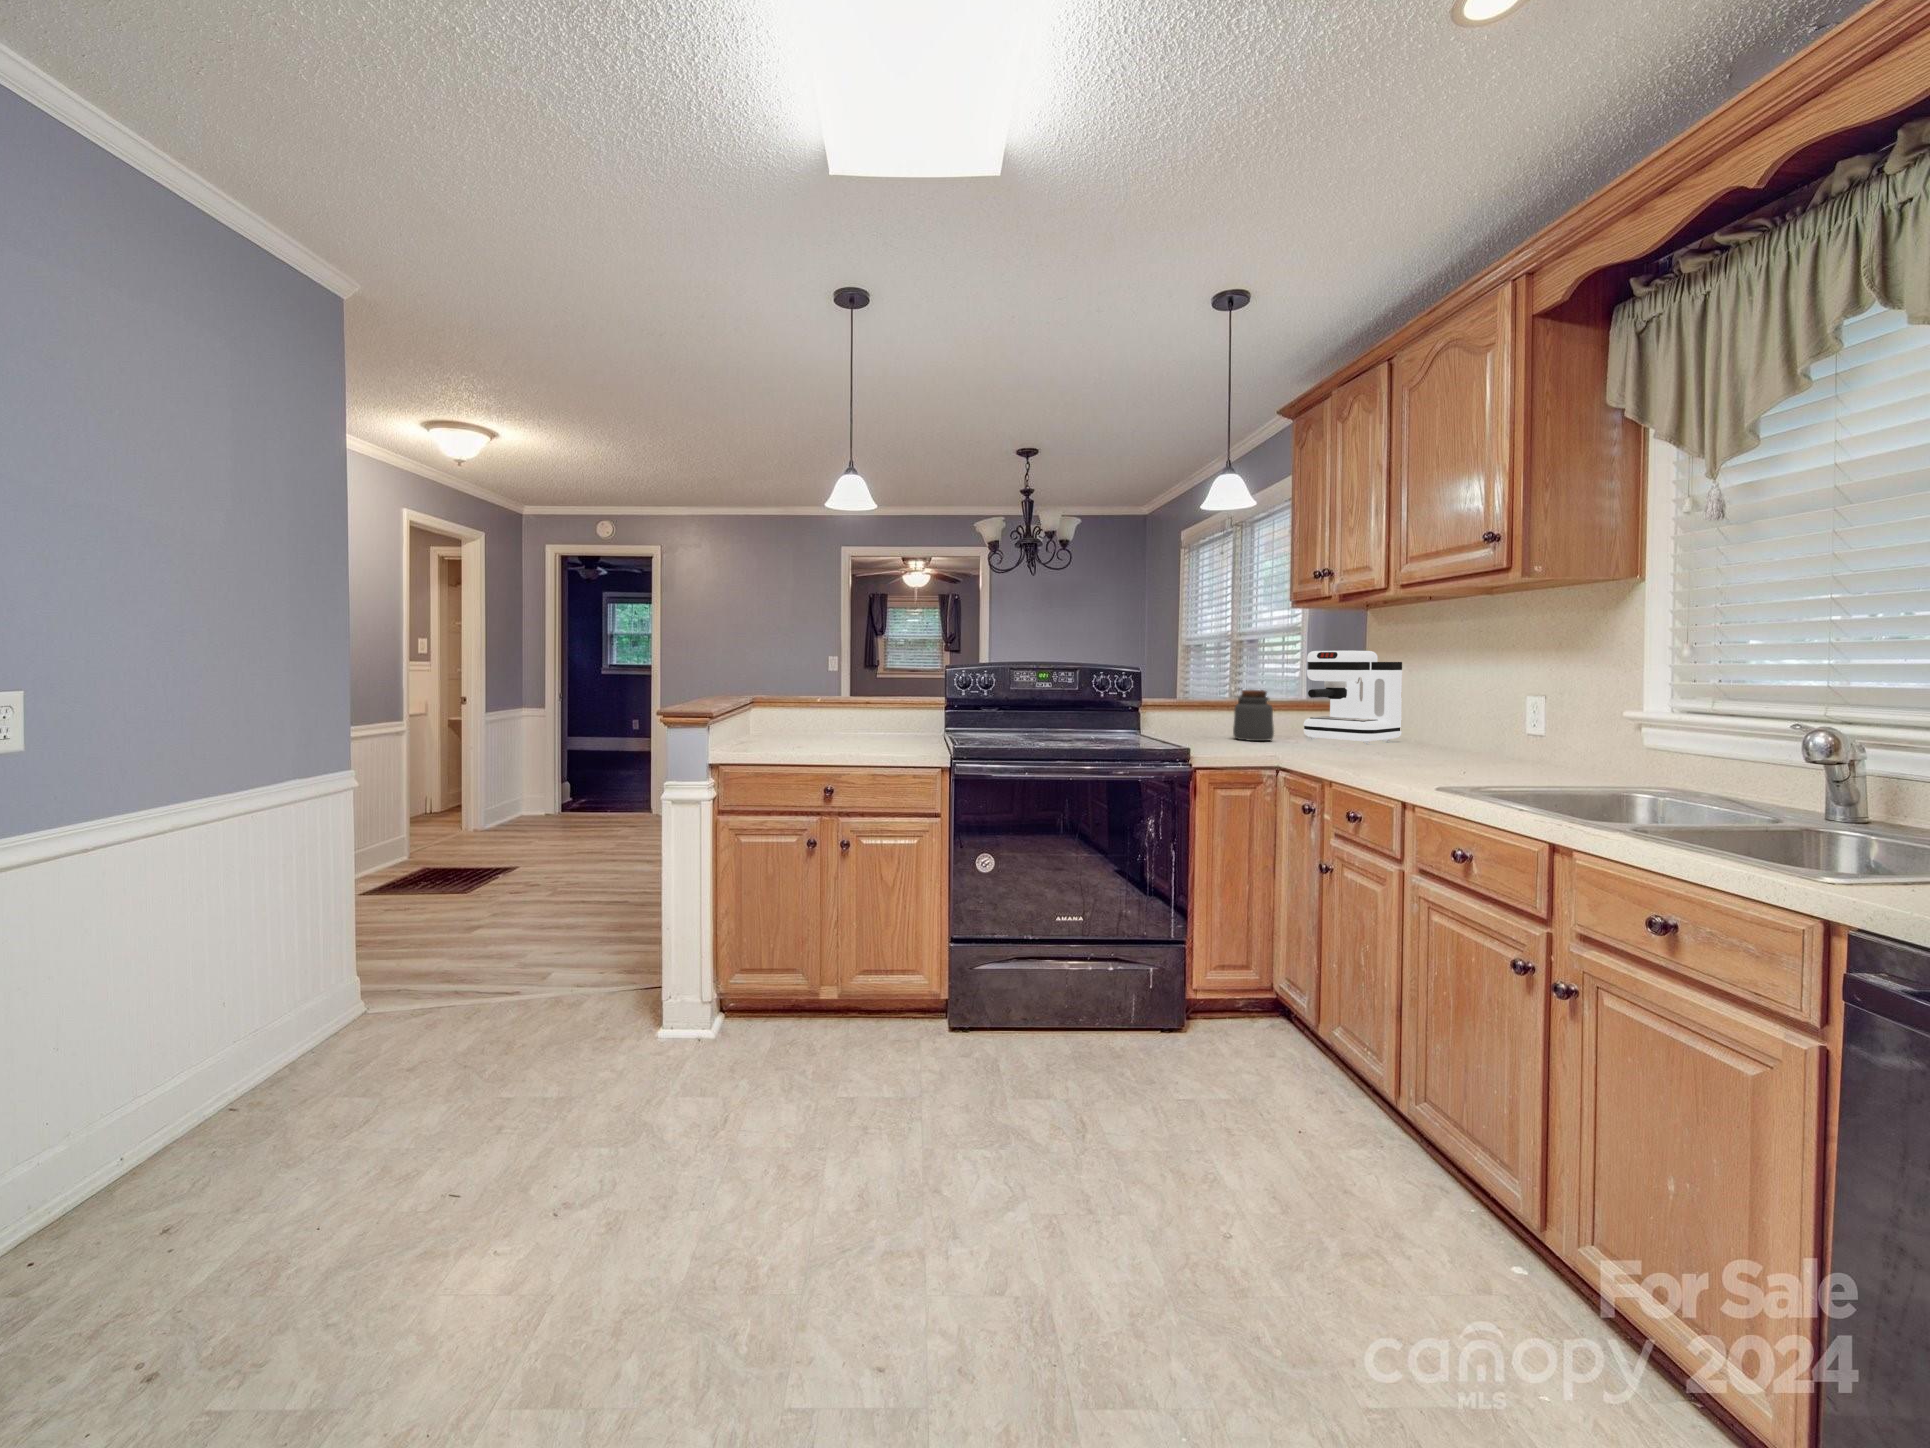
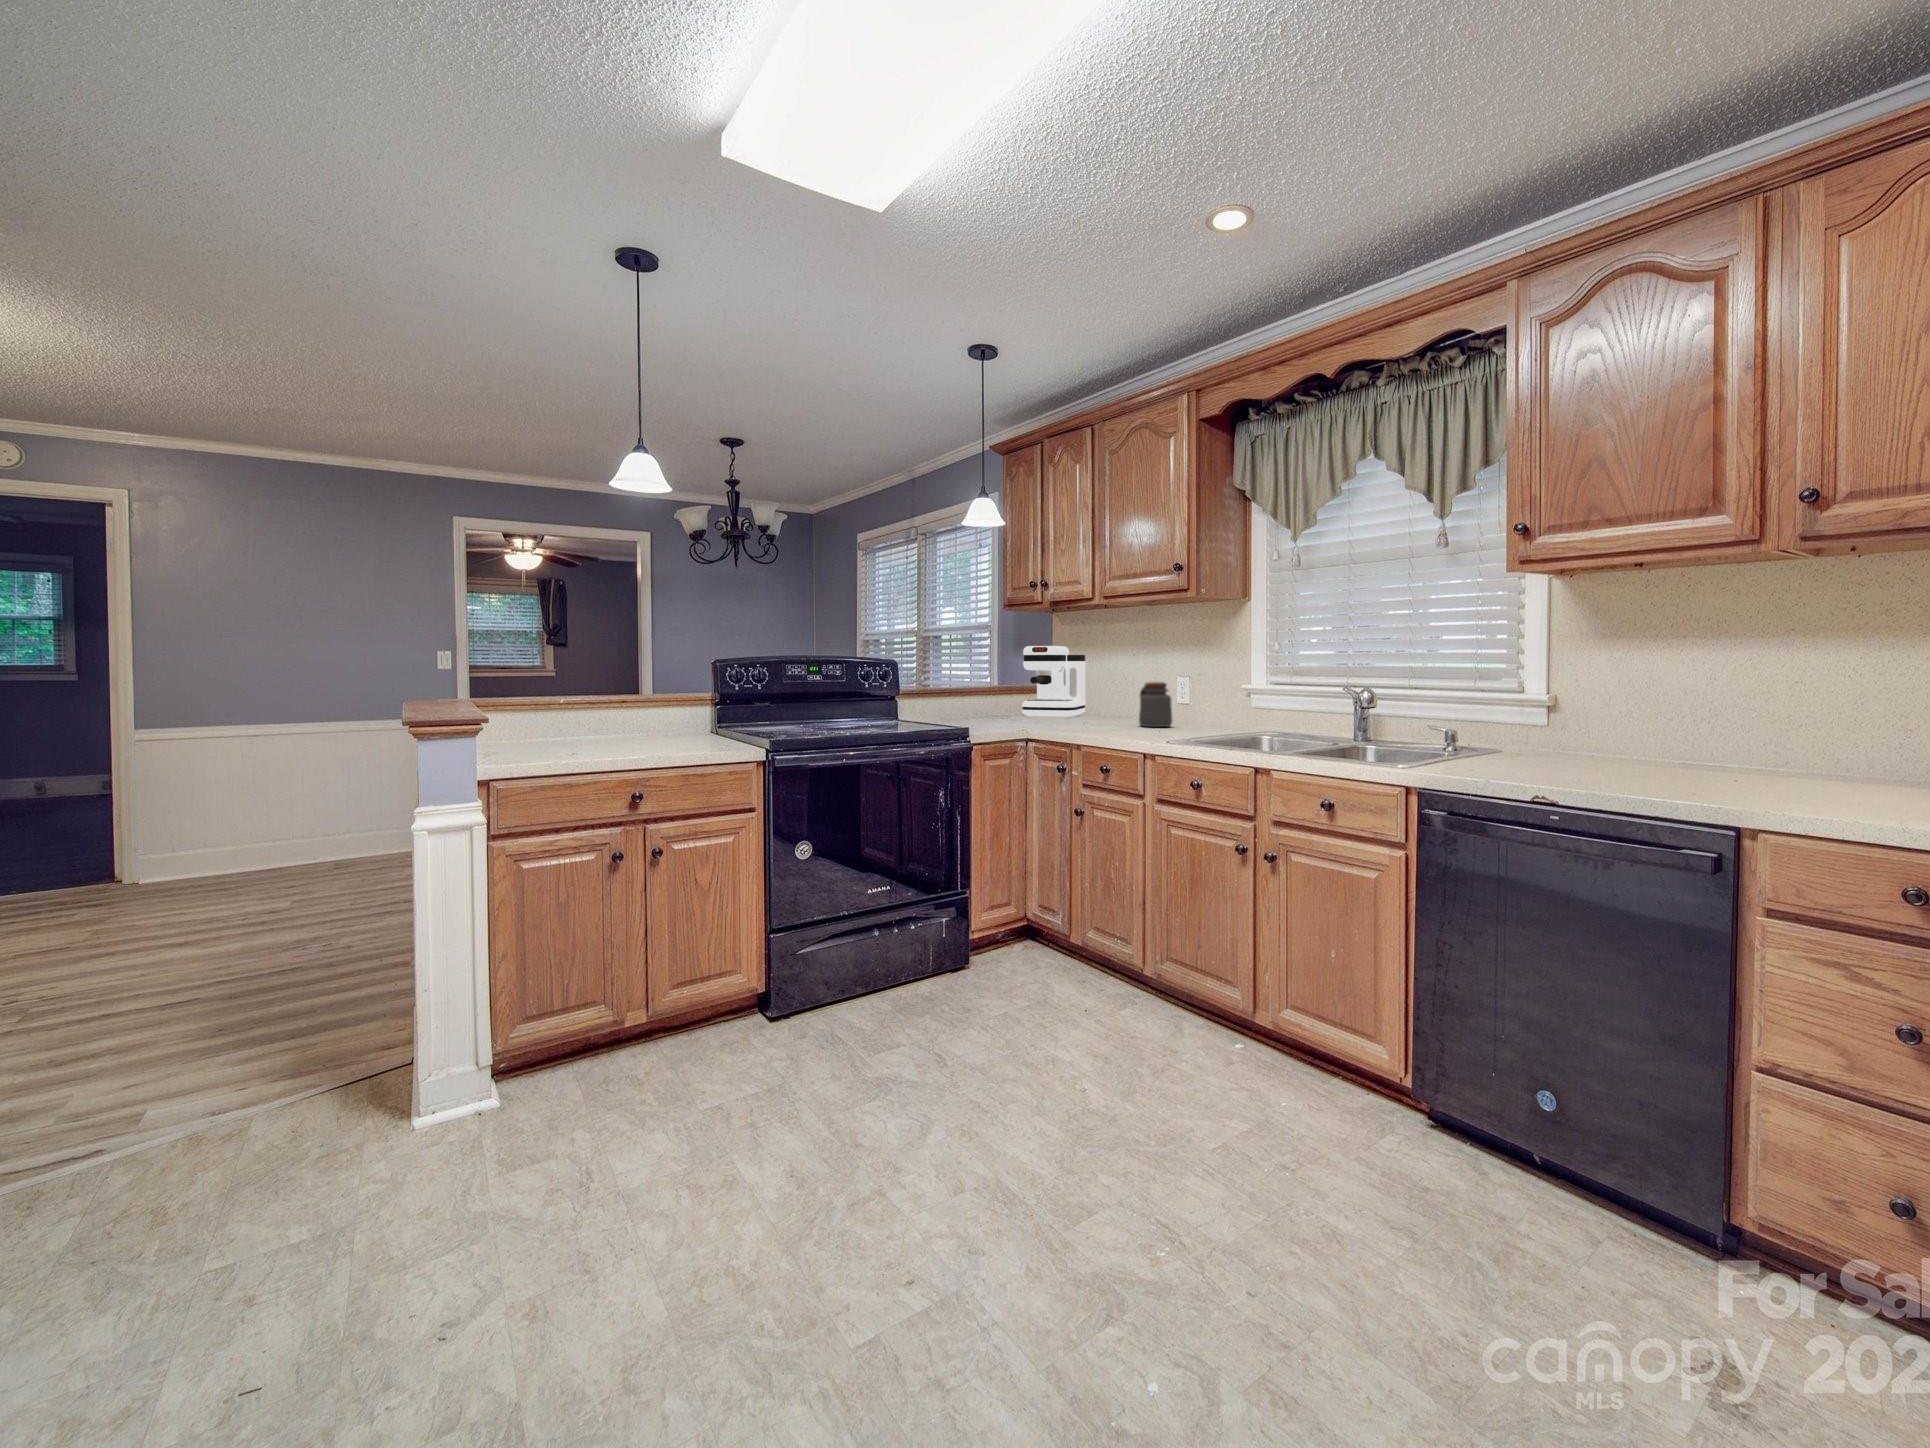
jar: present [1233,690,1274,741] -> present [1139,682,1172,727]

